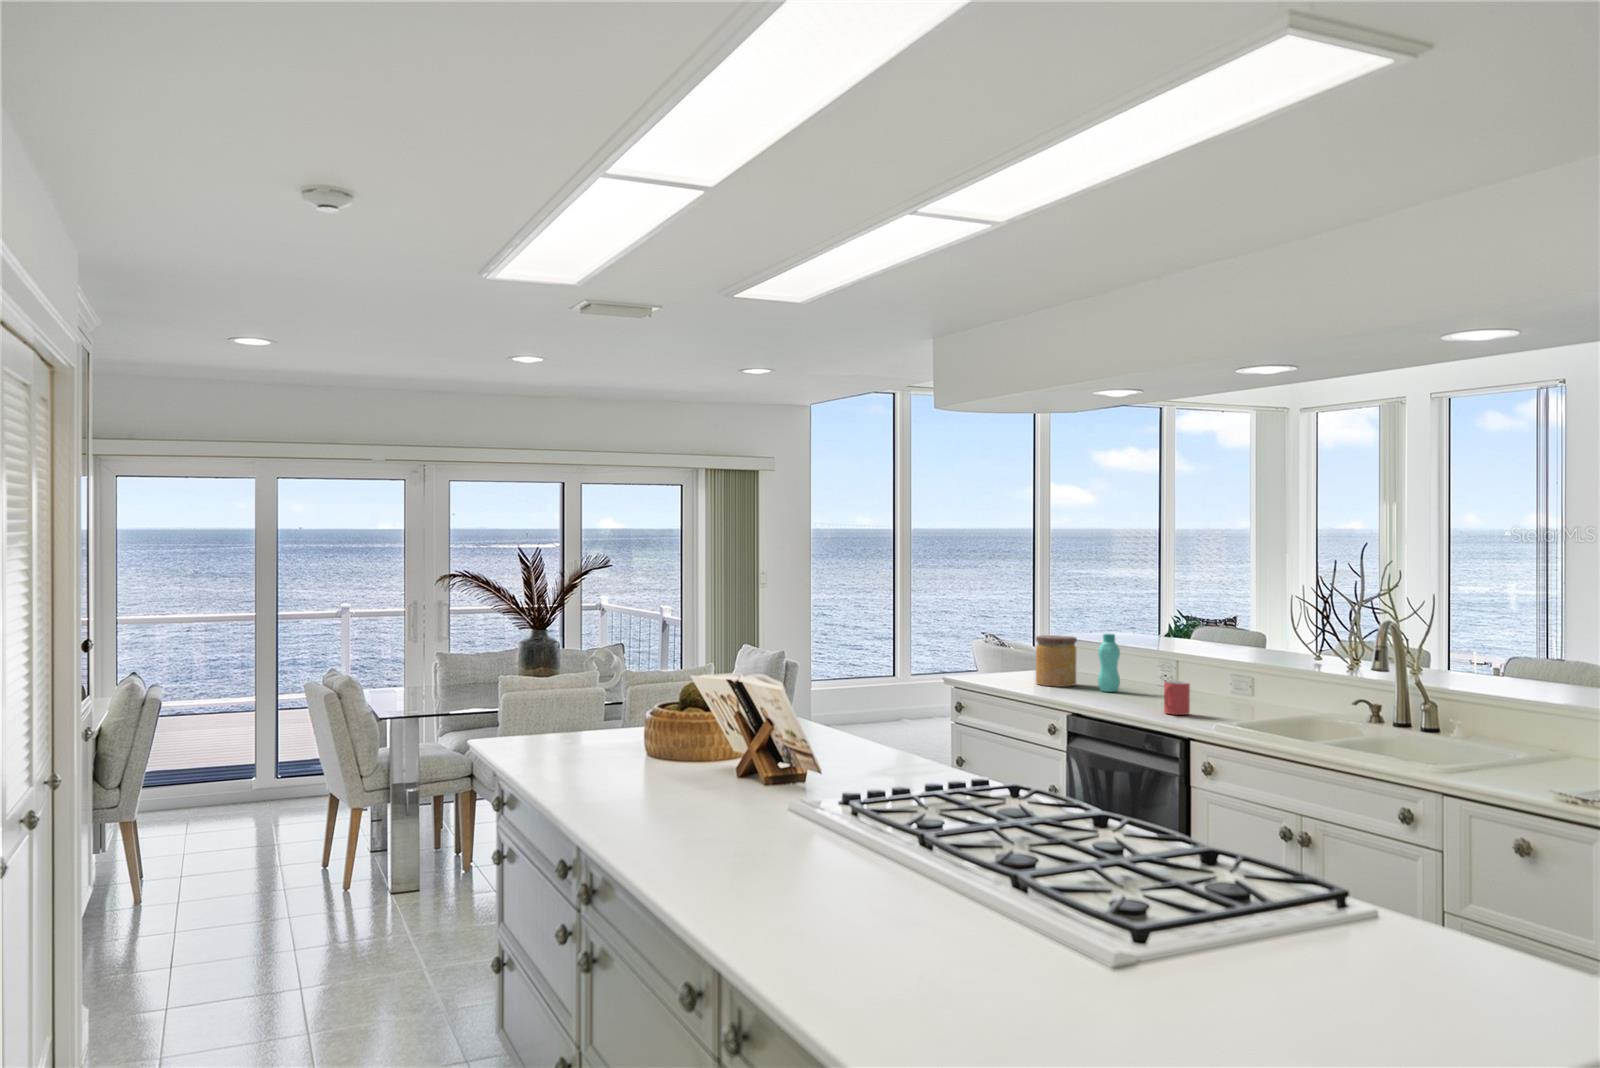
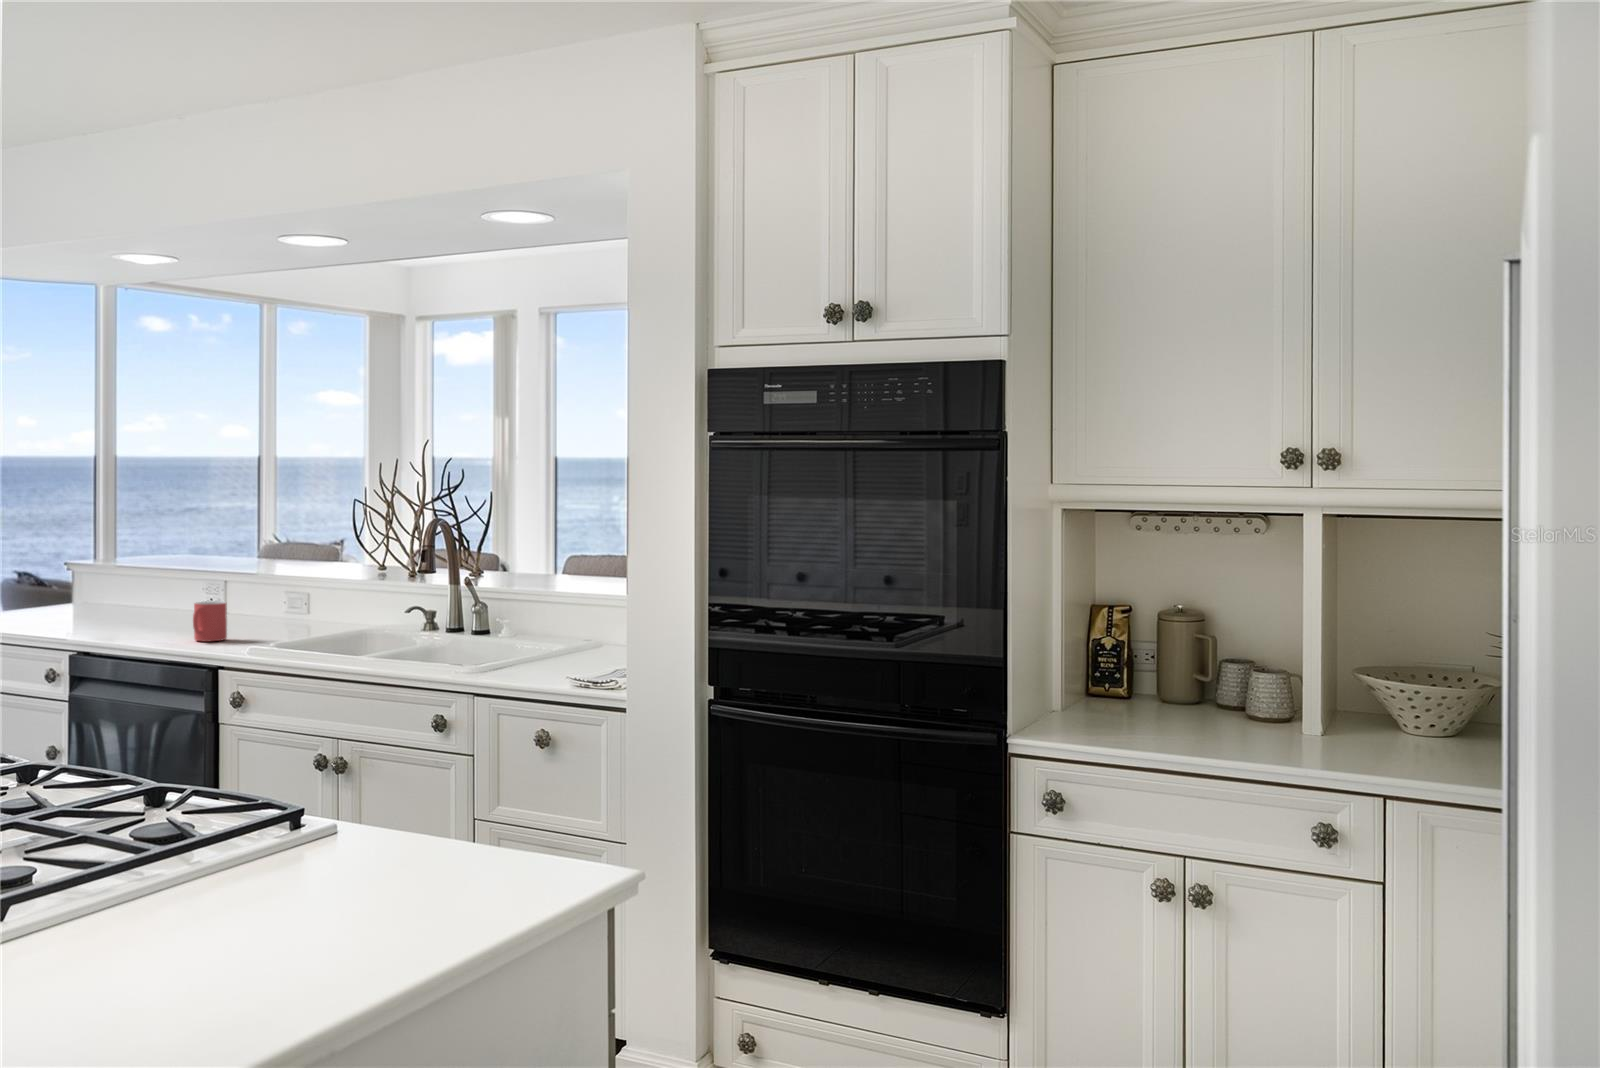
bottle: present [1098,634,1120,692] -> none [118,551,149,623]
jar: present [1036,635,1077,687] -> none [31,556,91,621]

